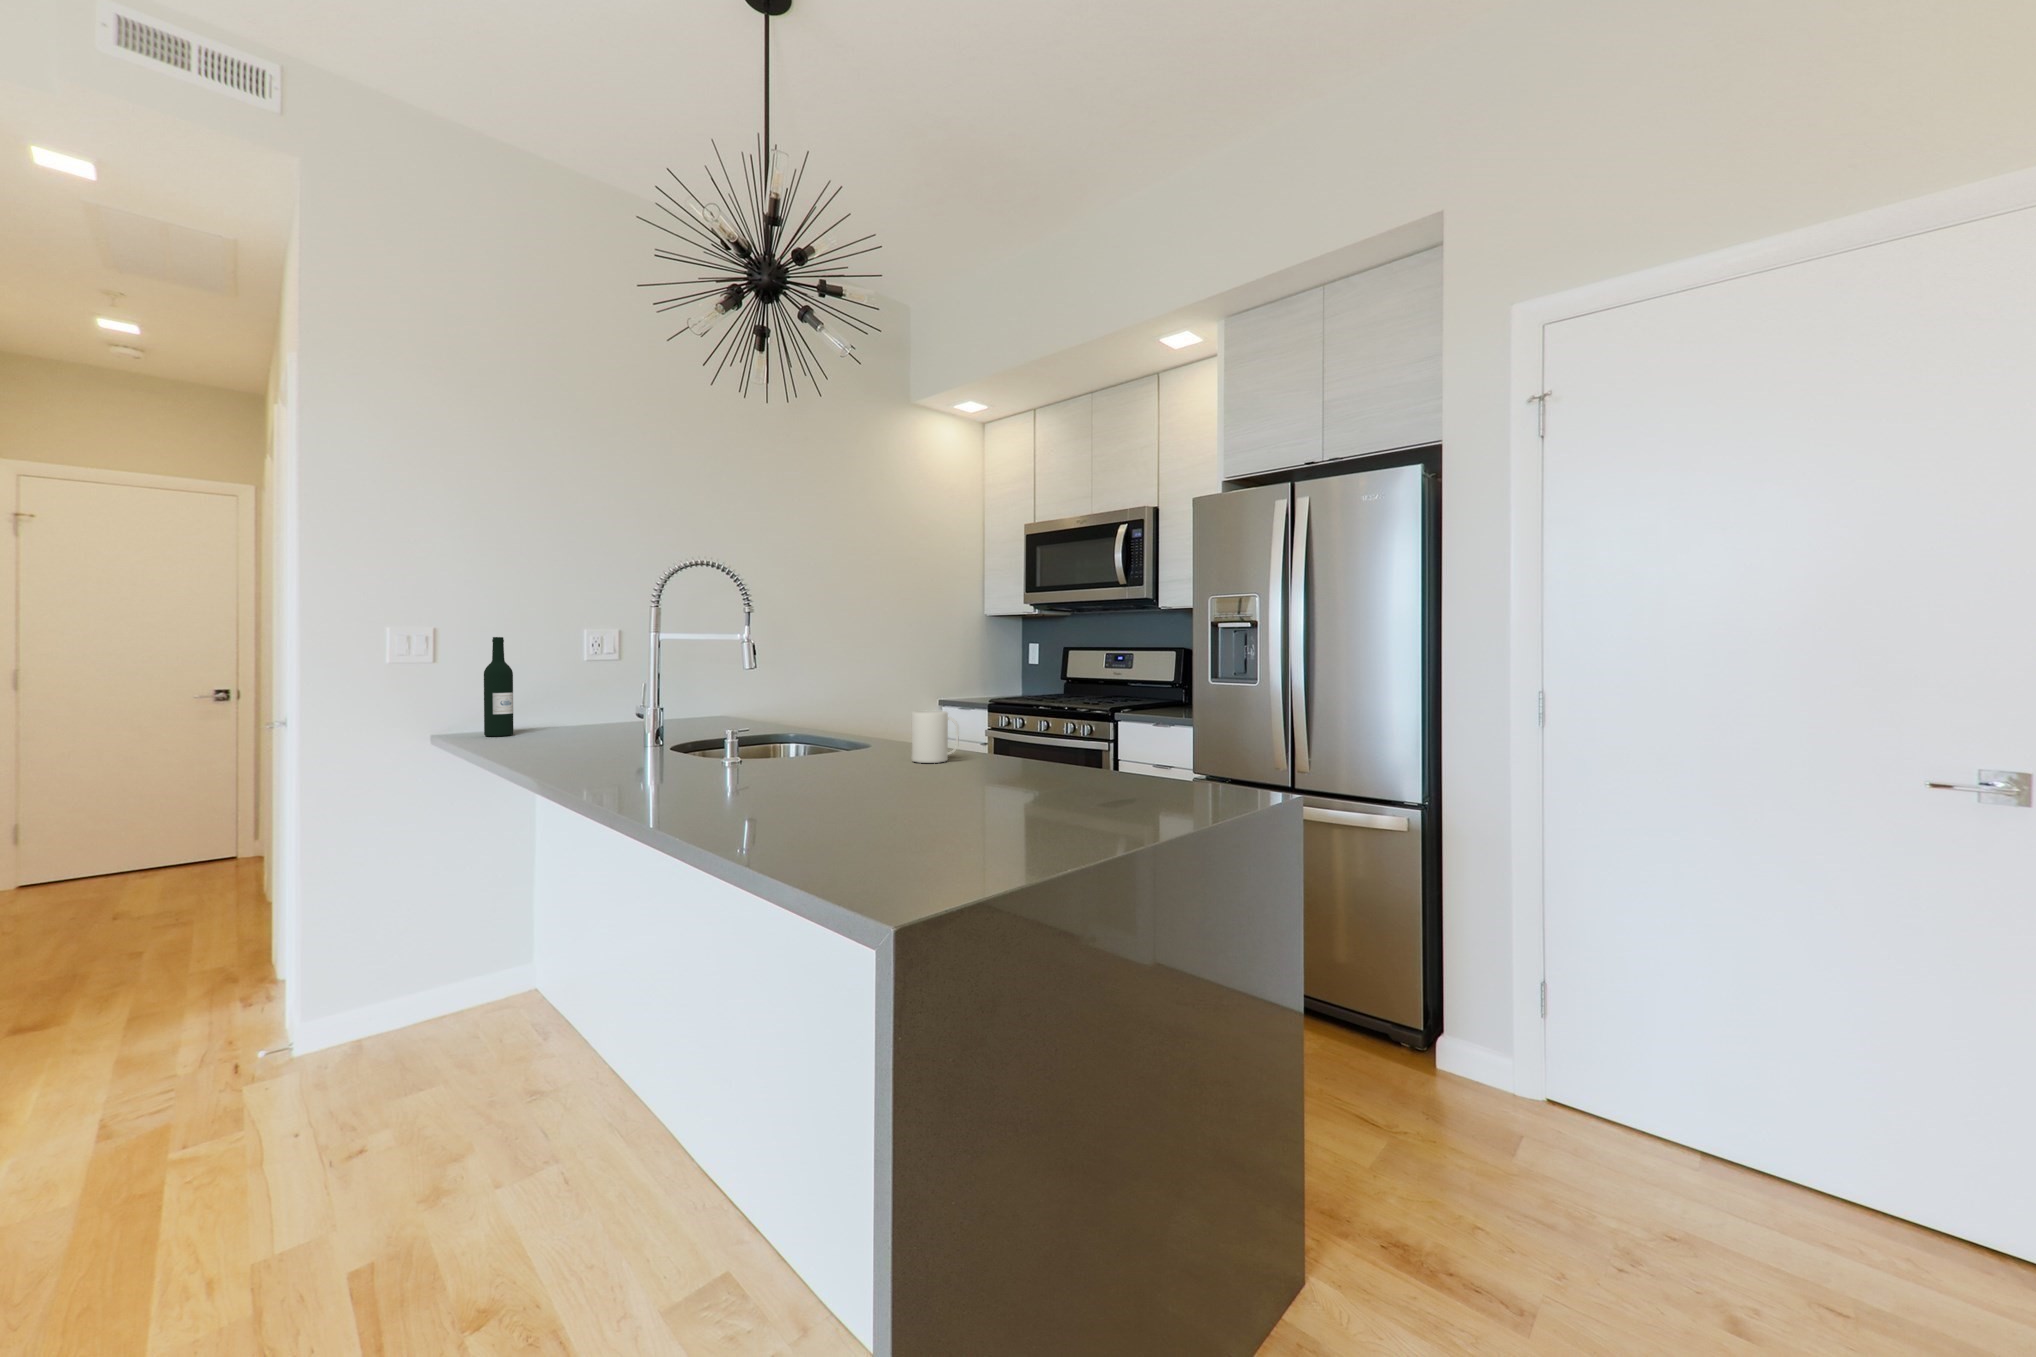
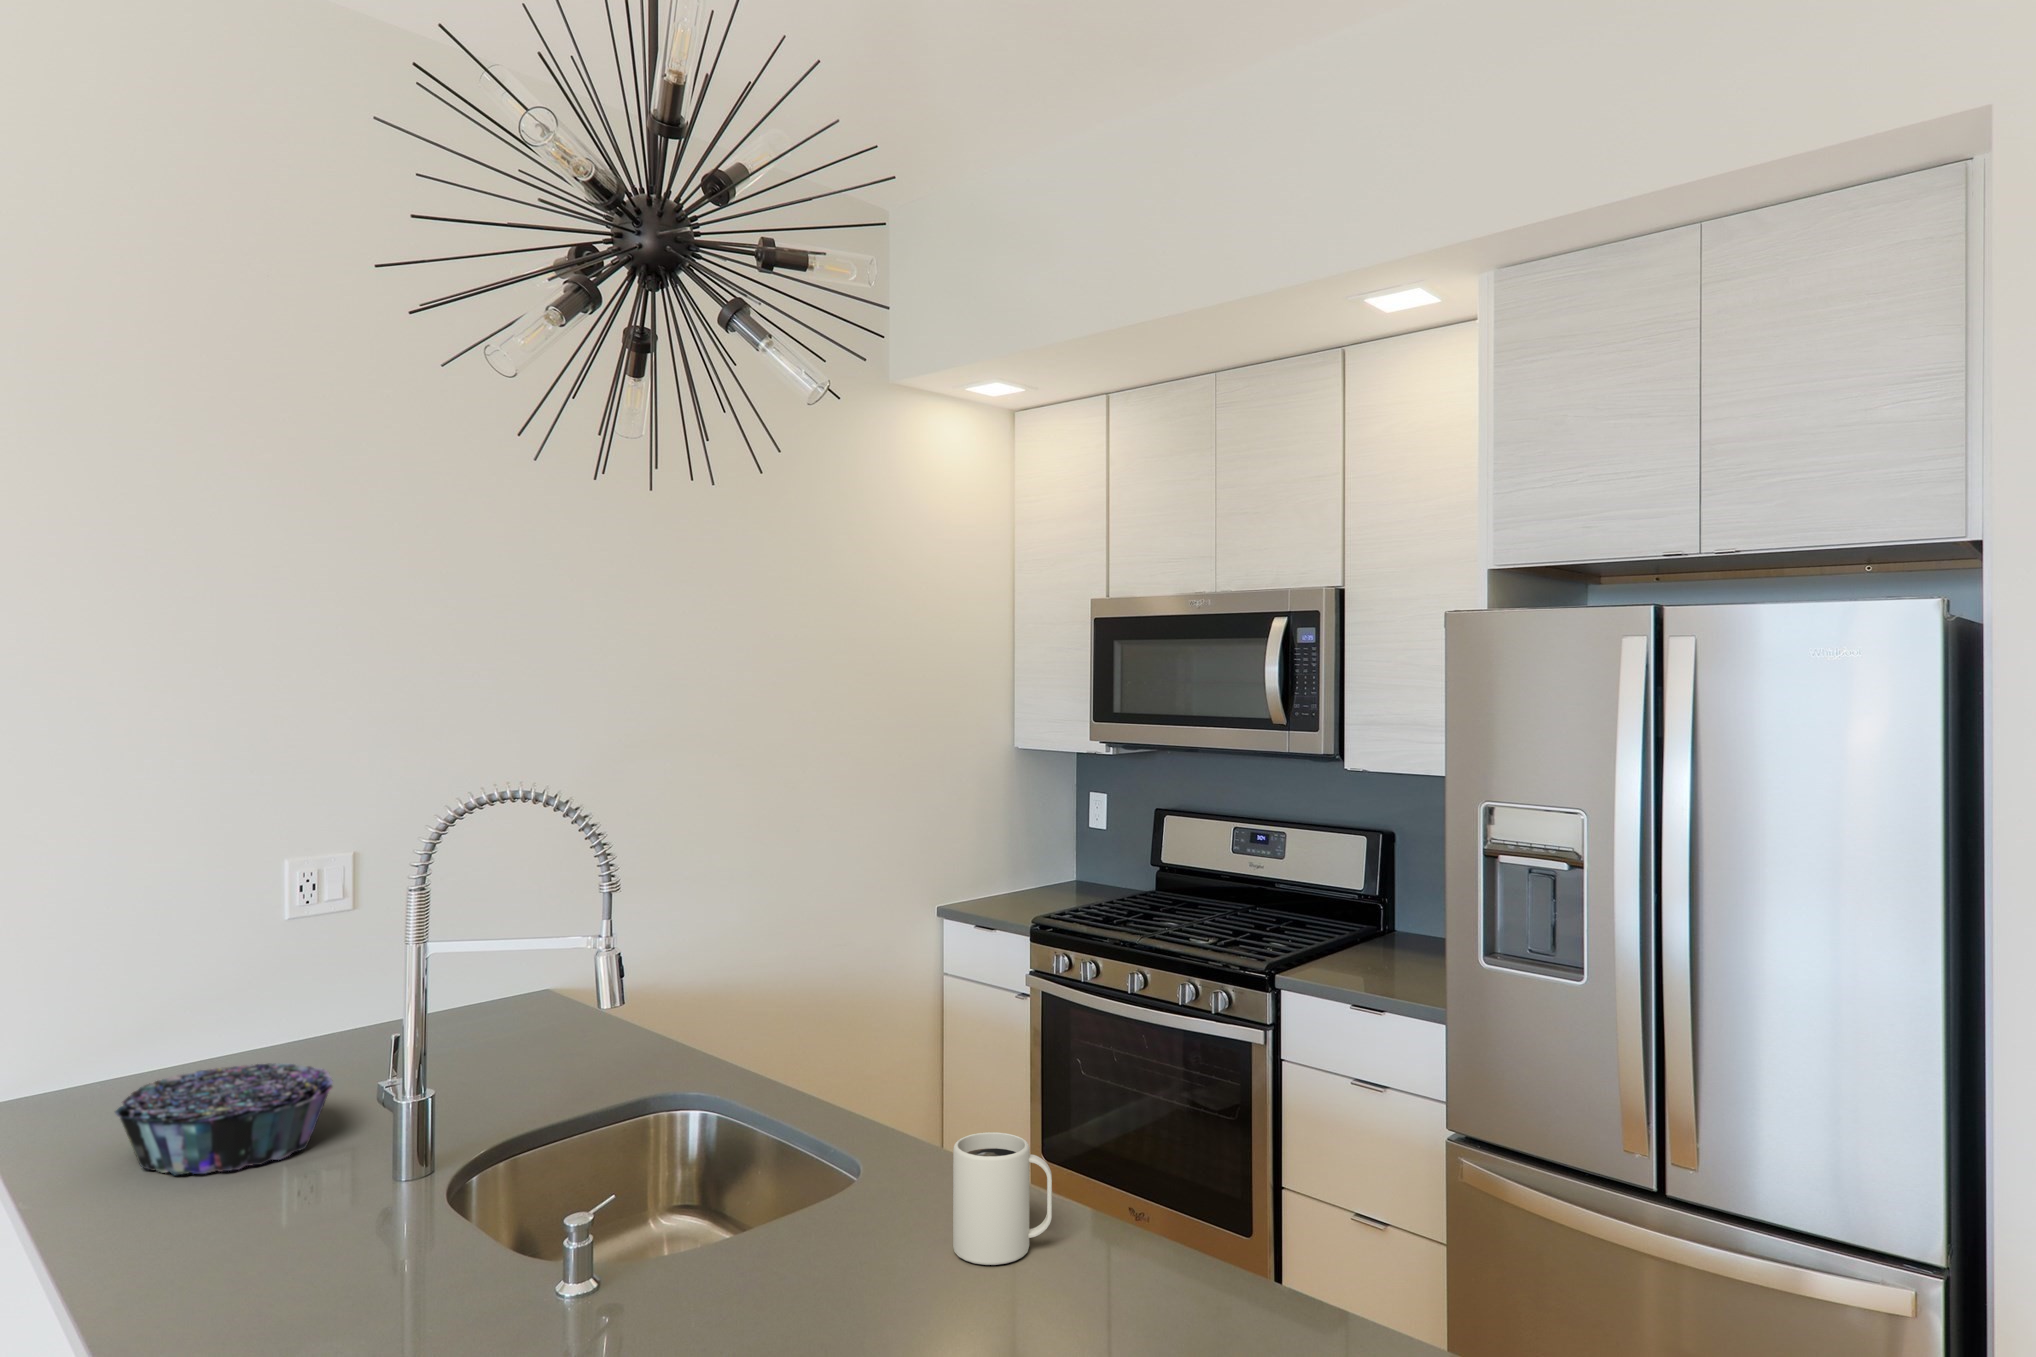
wine bottle: present [484,637,513,736] -> none [84,903,145,1105]
decorative bowl: none [508,711,613,748] -> present [115,1064,333,1175]

